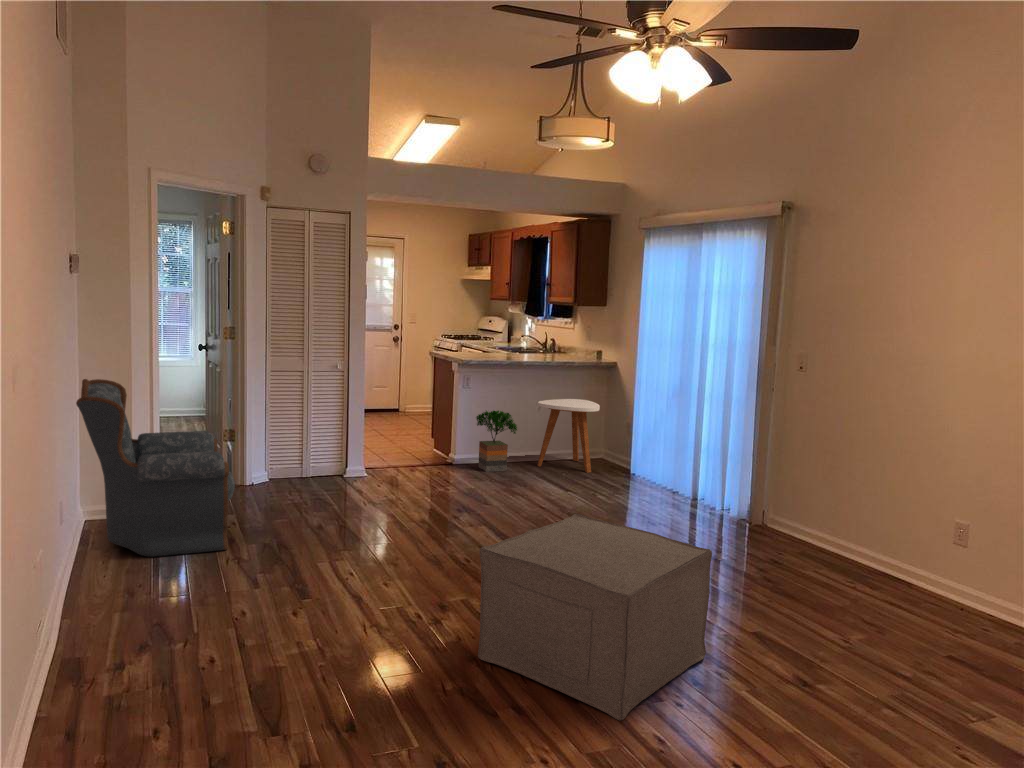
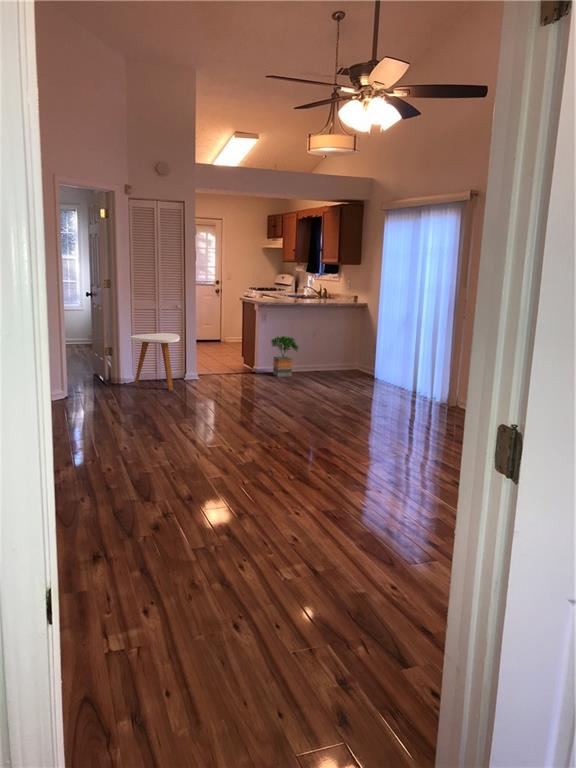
armchair: present [76,379,235,557] -> none [19,313,116,422]
side table: present [537,399,600,473] -> present [131,333,180,390]
ottoman: present [478,514,712,720] -> none [264,391,404,500]

